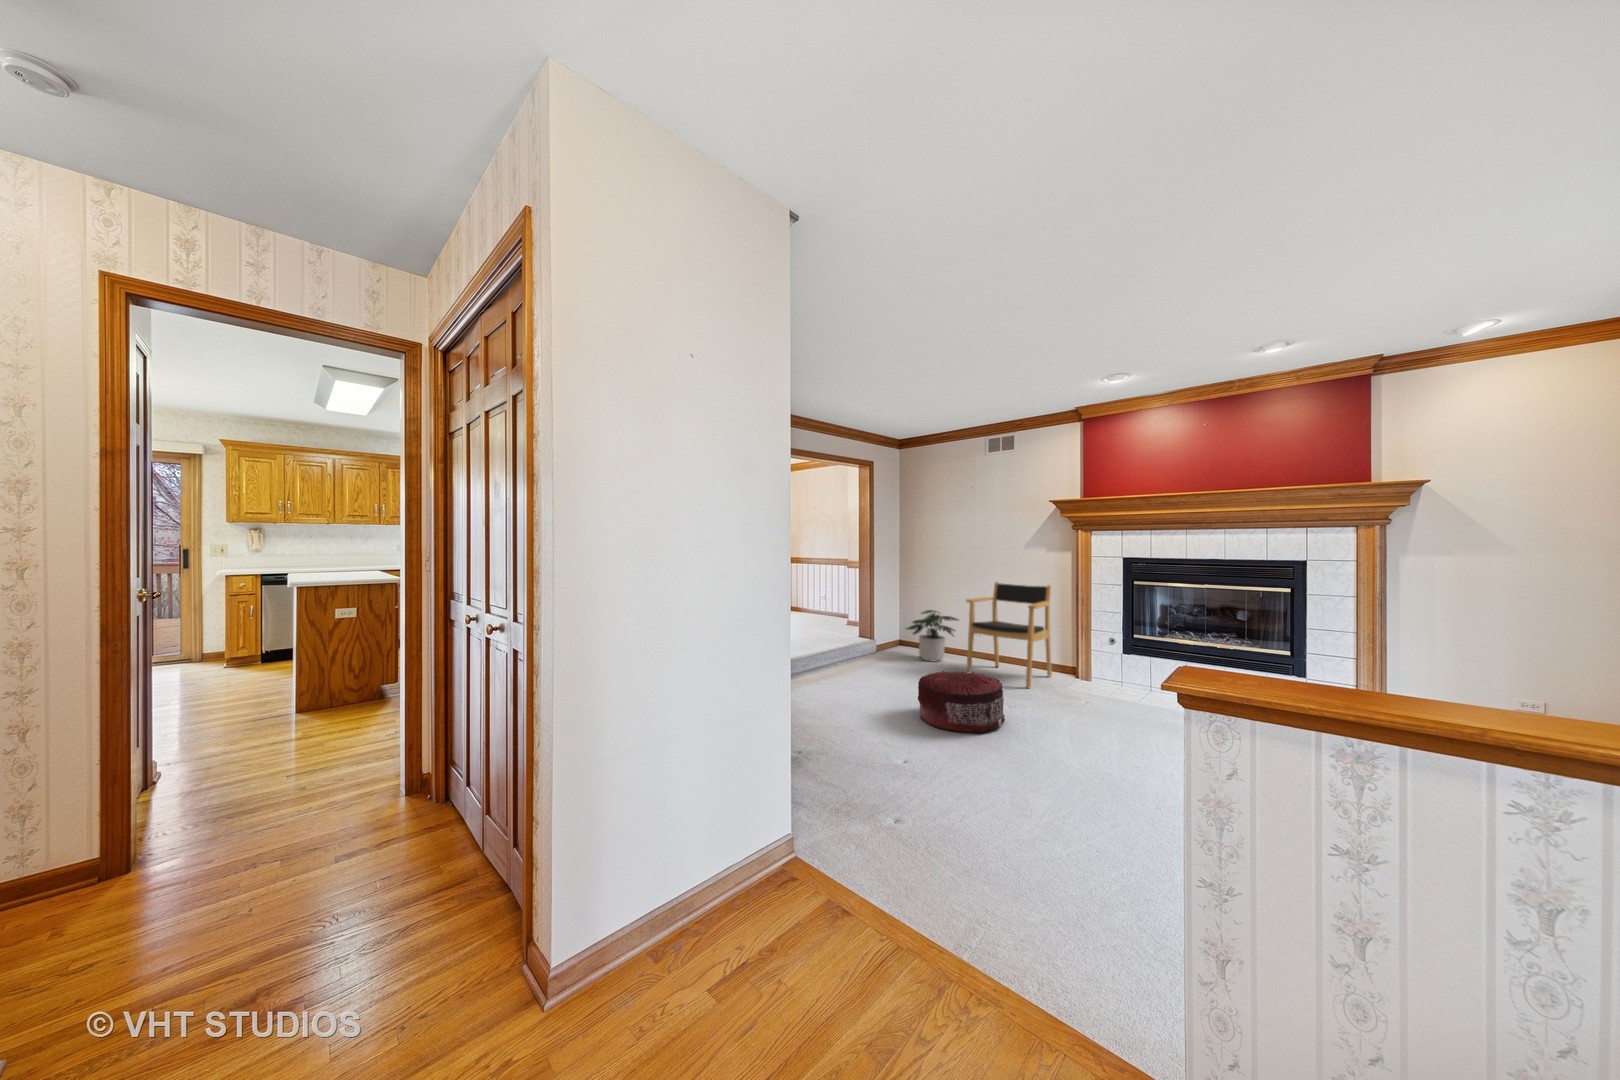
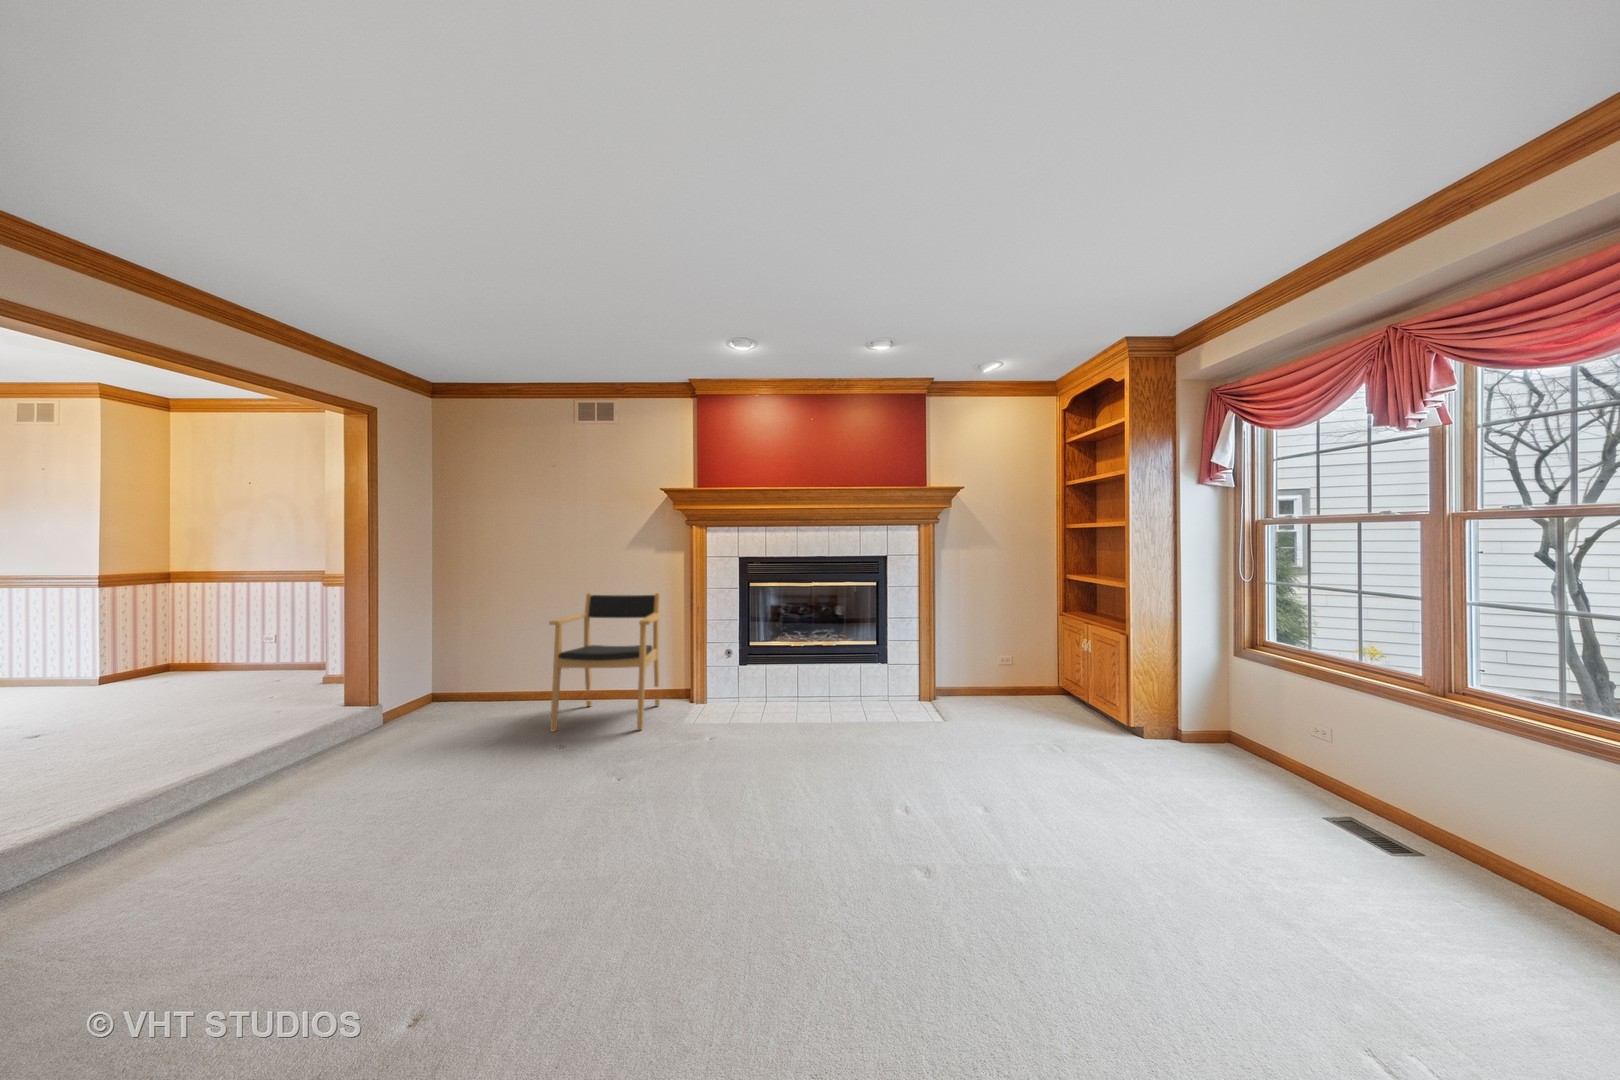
potted plant: present [907,610,958,662] -> none [442,641,534,719]
pouf: present [918,671,1005,732] -> none [481,733,634,860]

